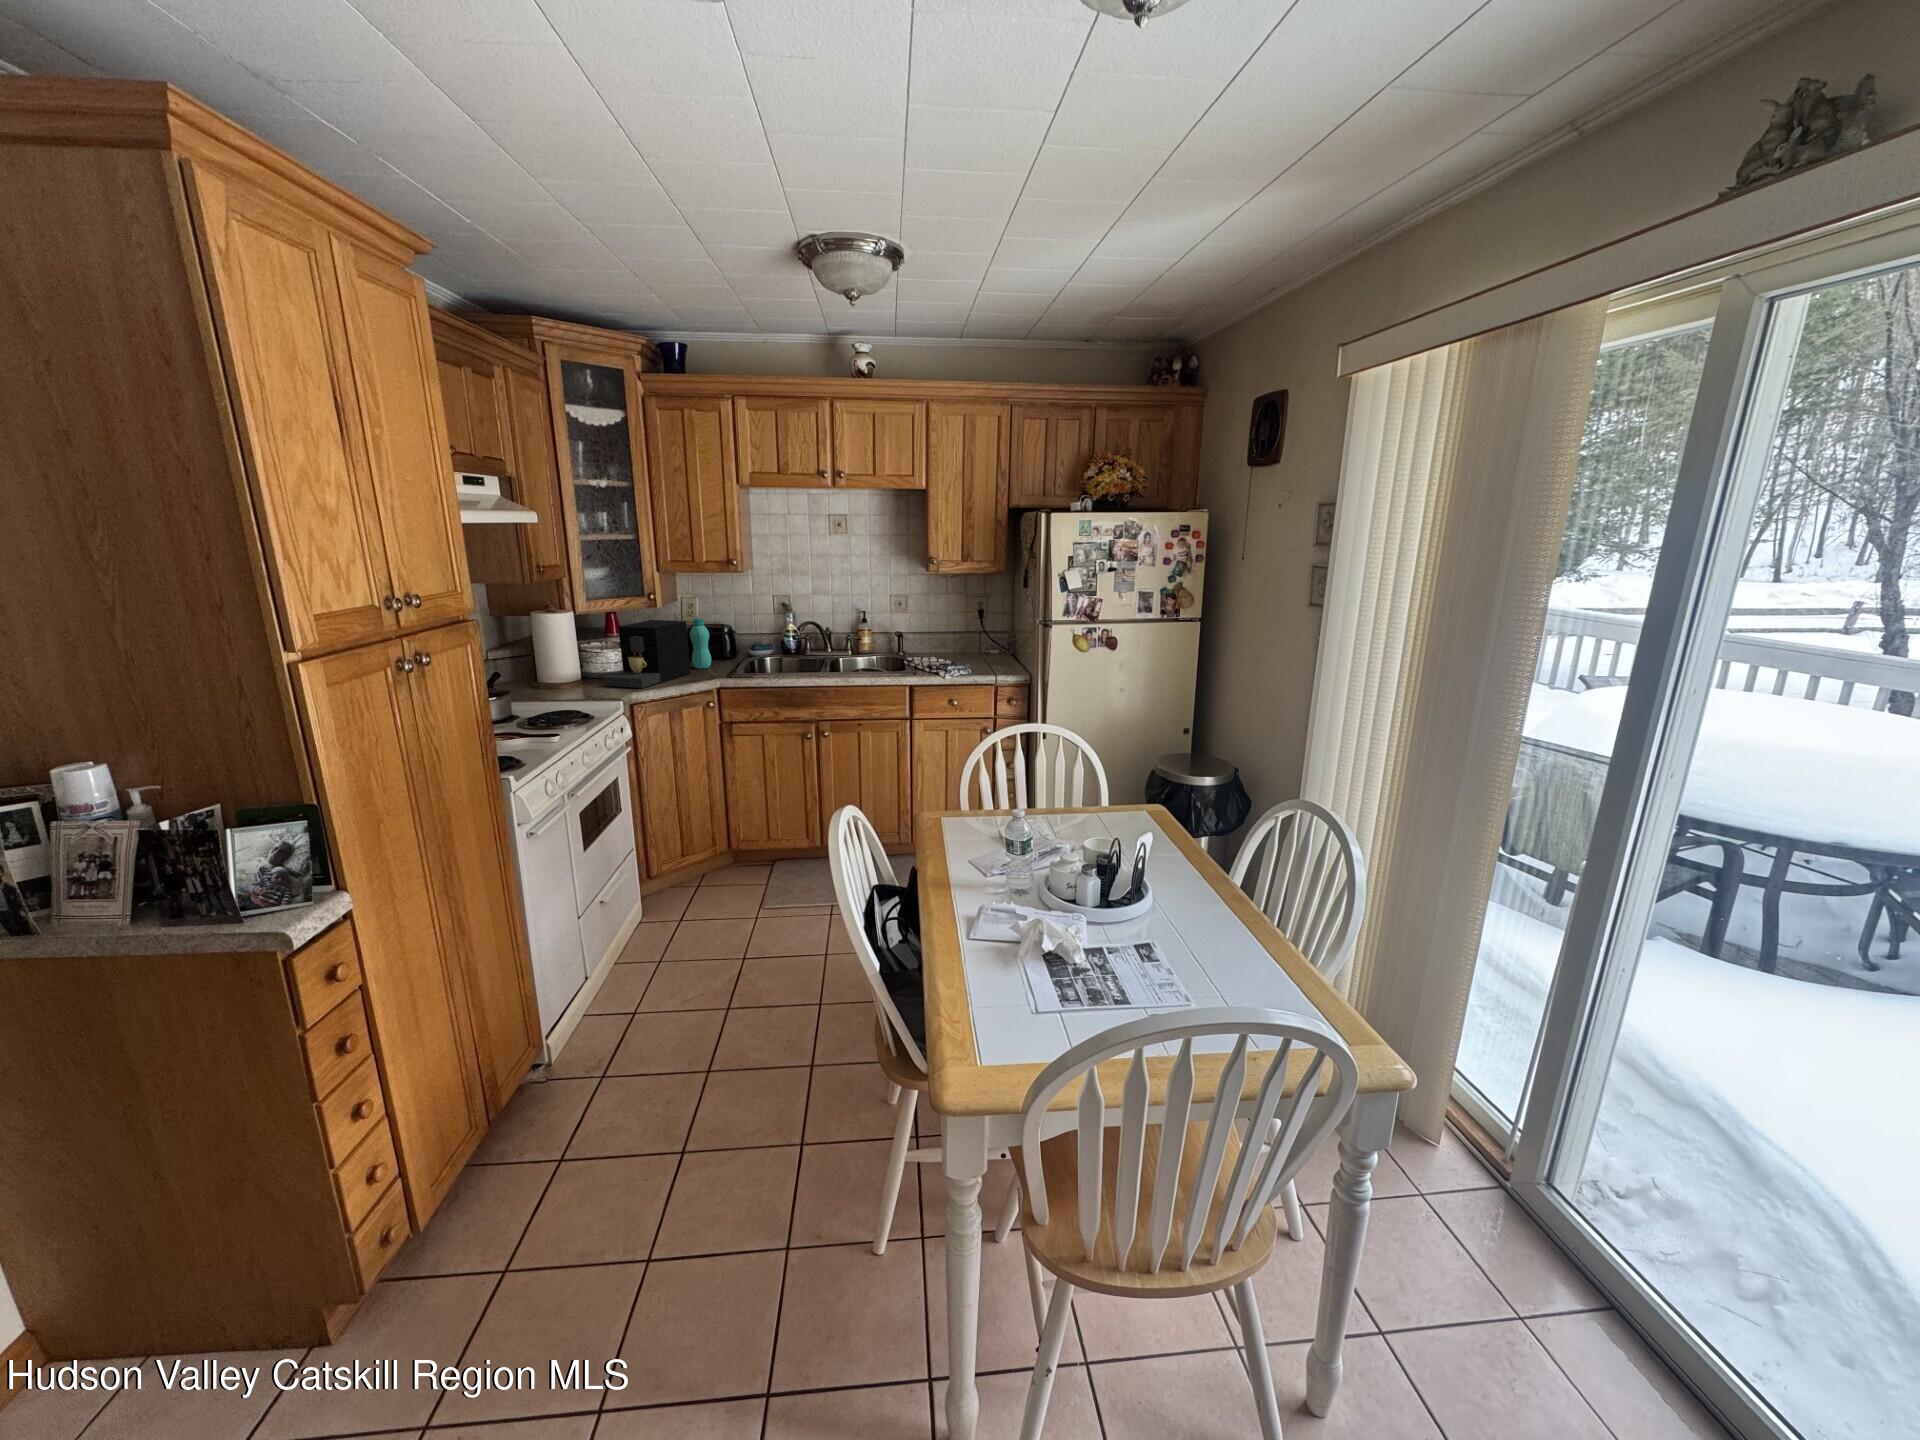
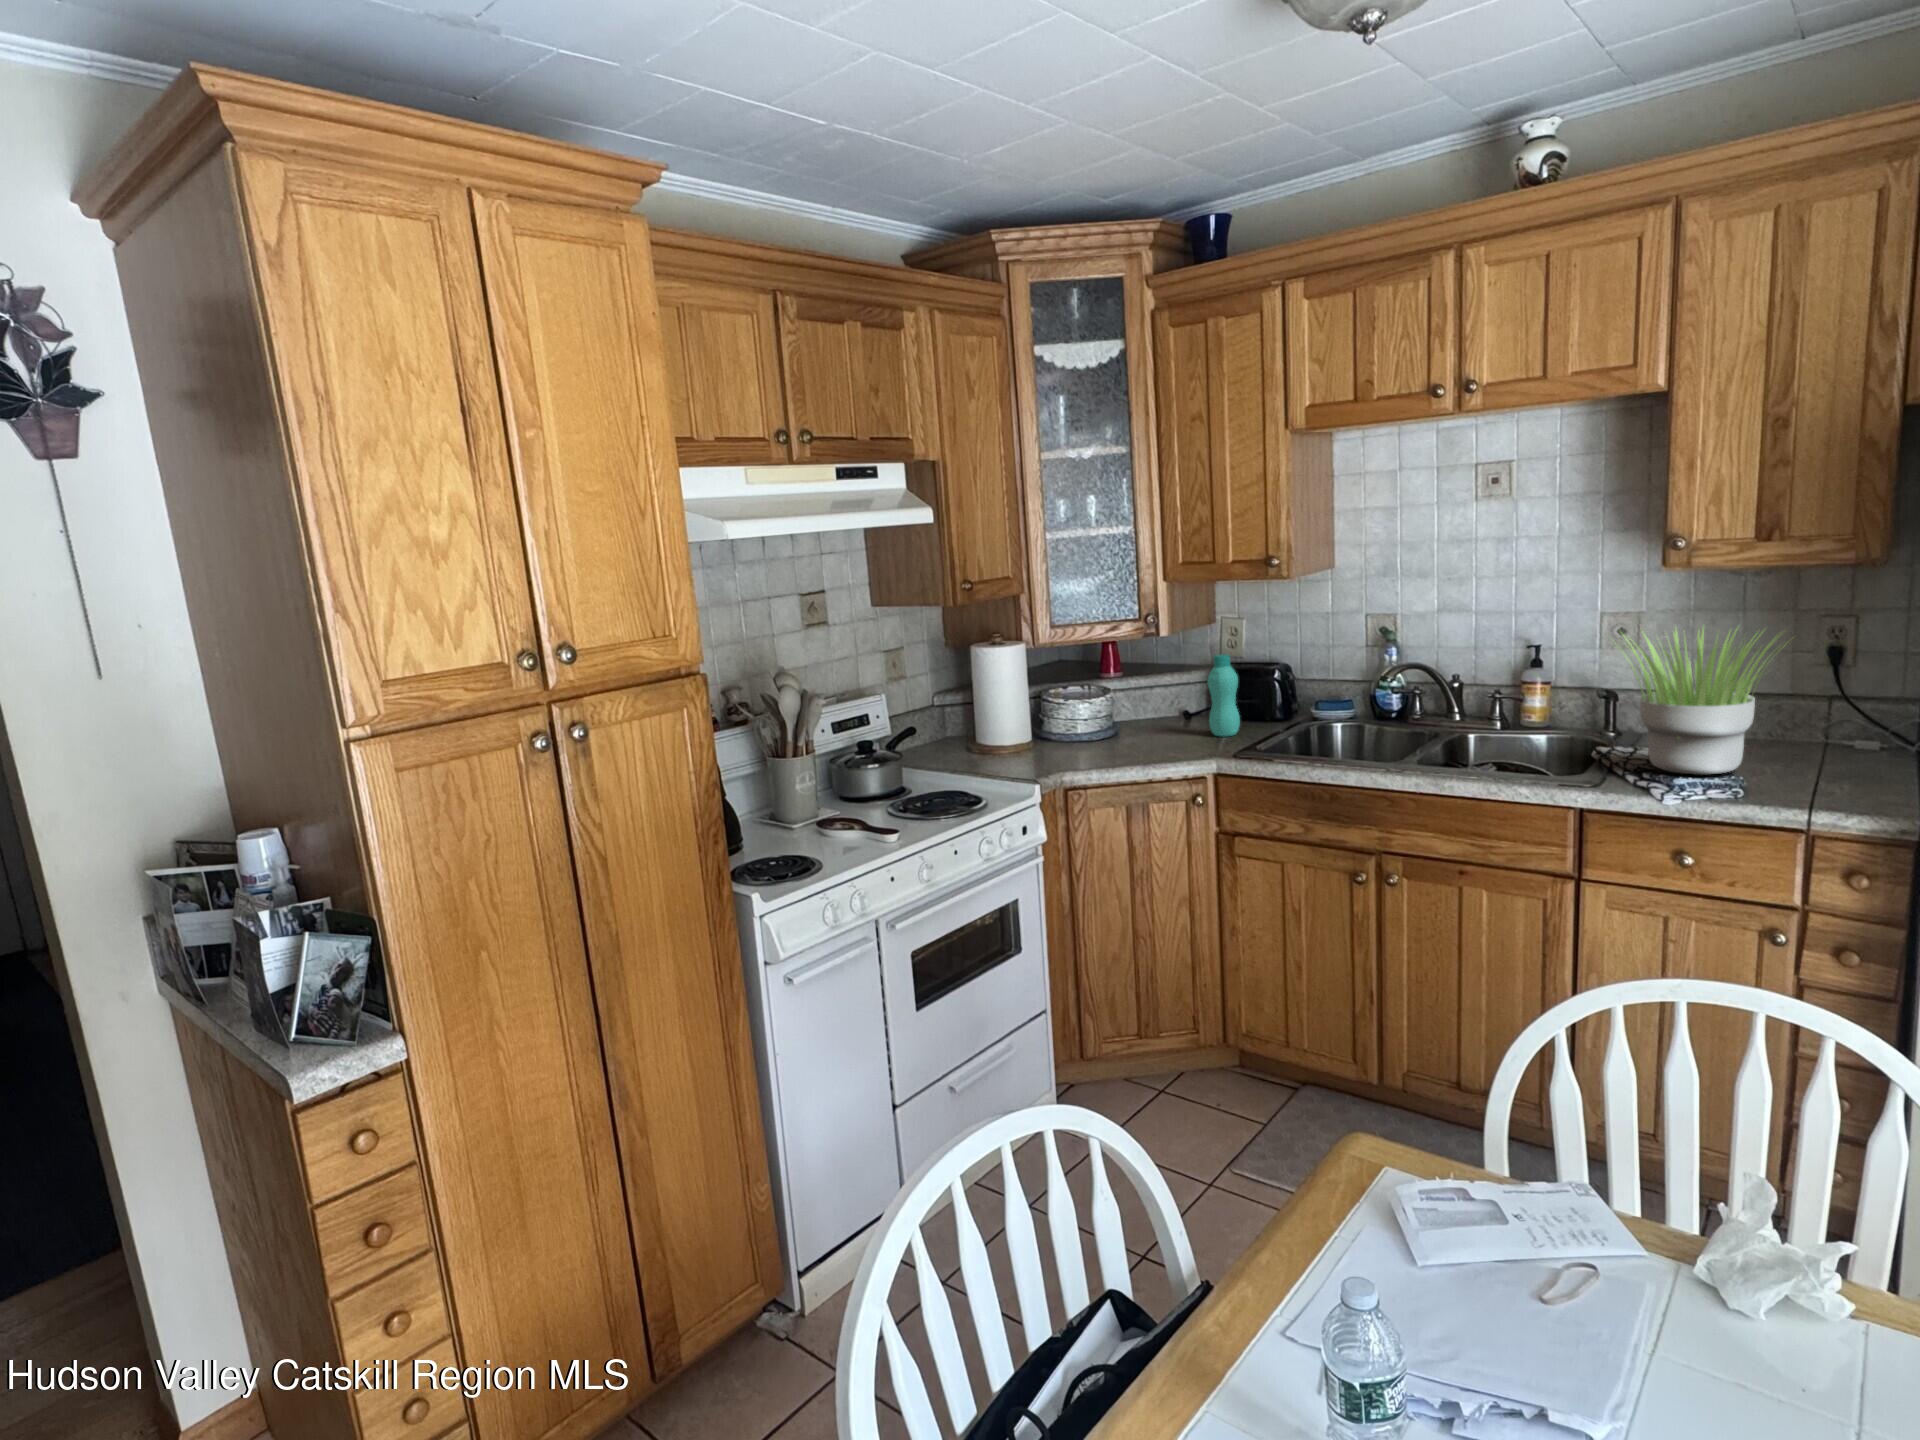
potted plant: none [904,600,978,668] -> present [1625,628,1786,775]
coffee maker: present [604,620,691,688] -> none [1053,656,1193,765]

